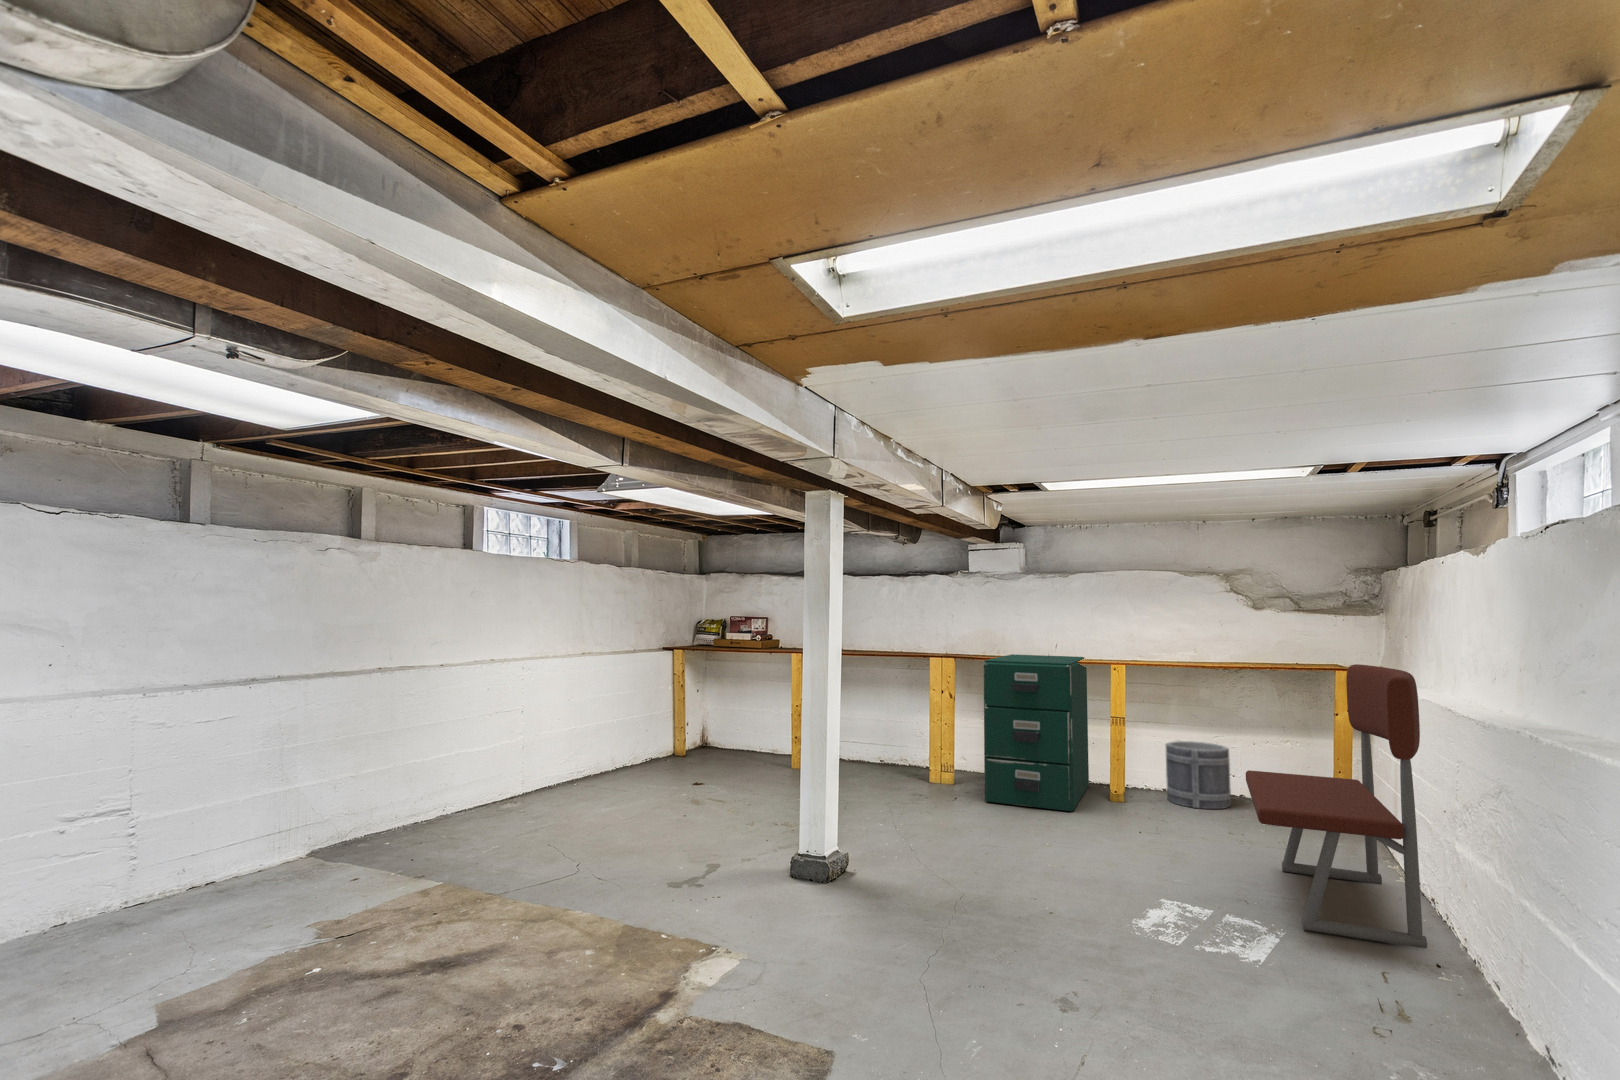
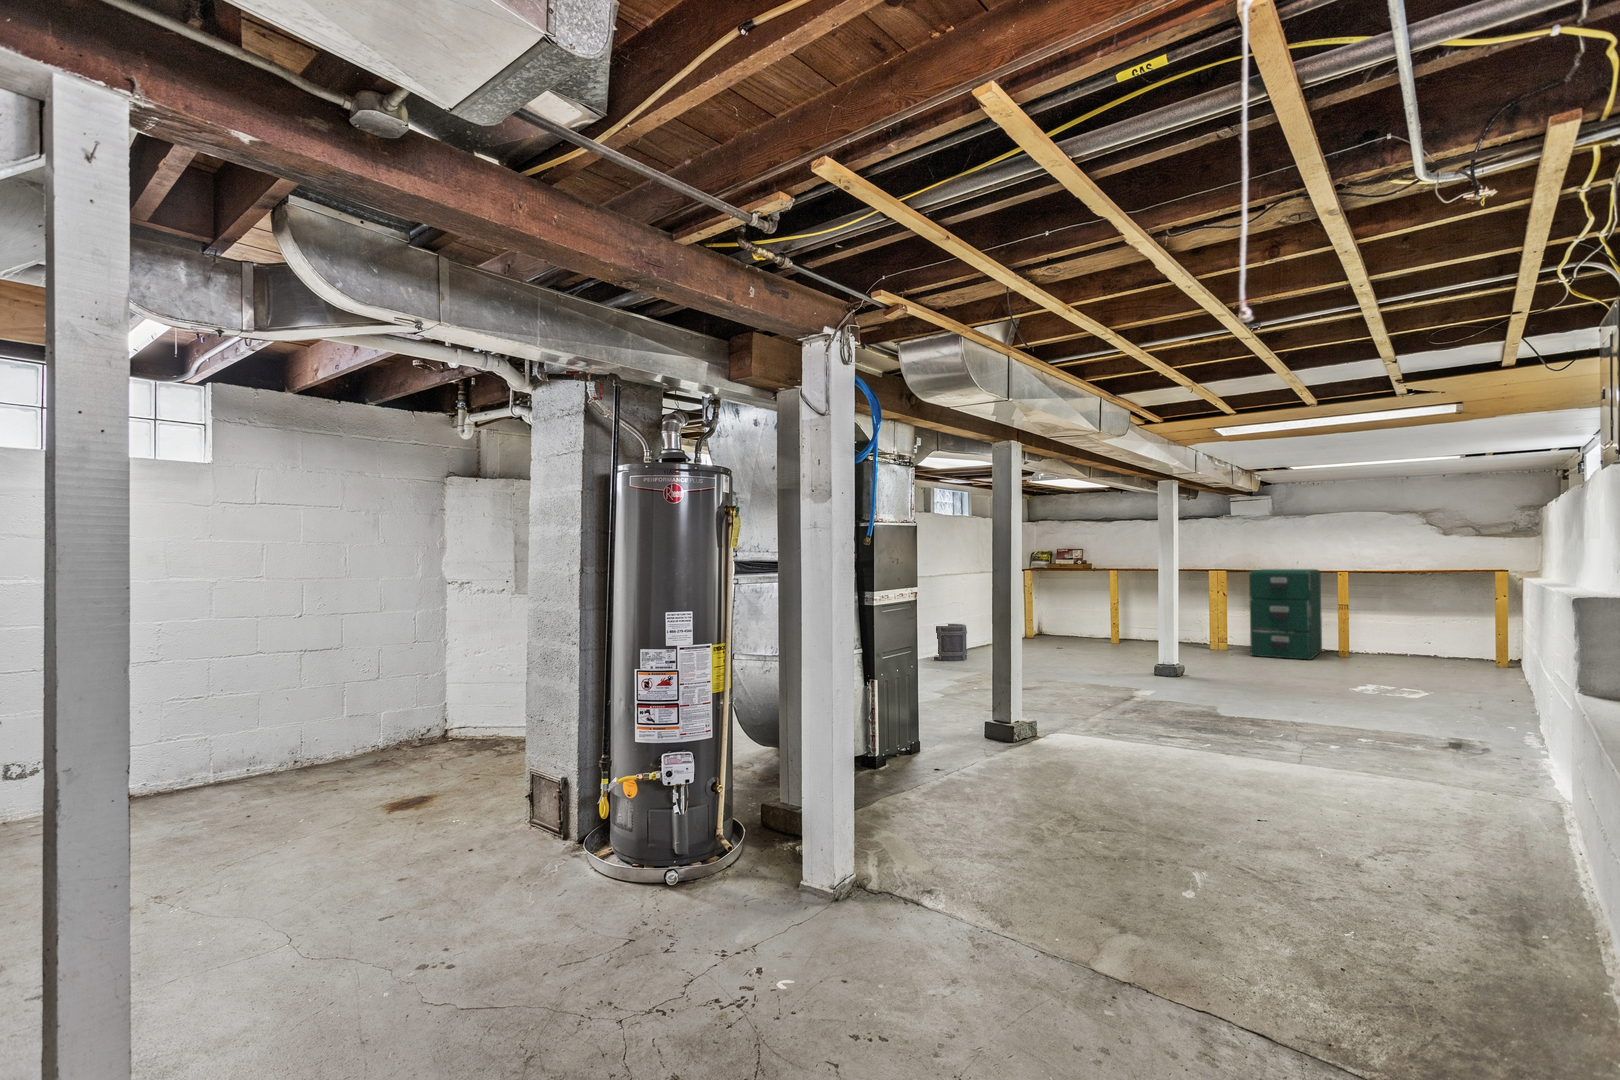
bench: present [1246,664,1427,948] -> none [1418,564,1515,697]
bucket: present [1166,741,1231,809] -> present [934,624,967,661]

